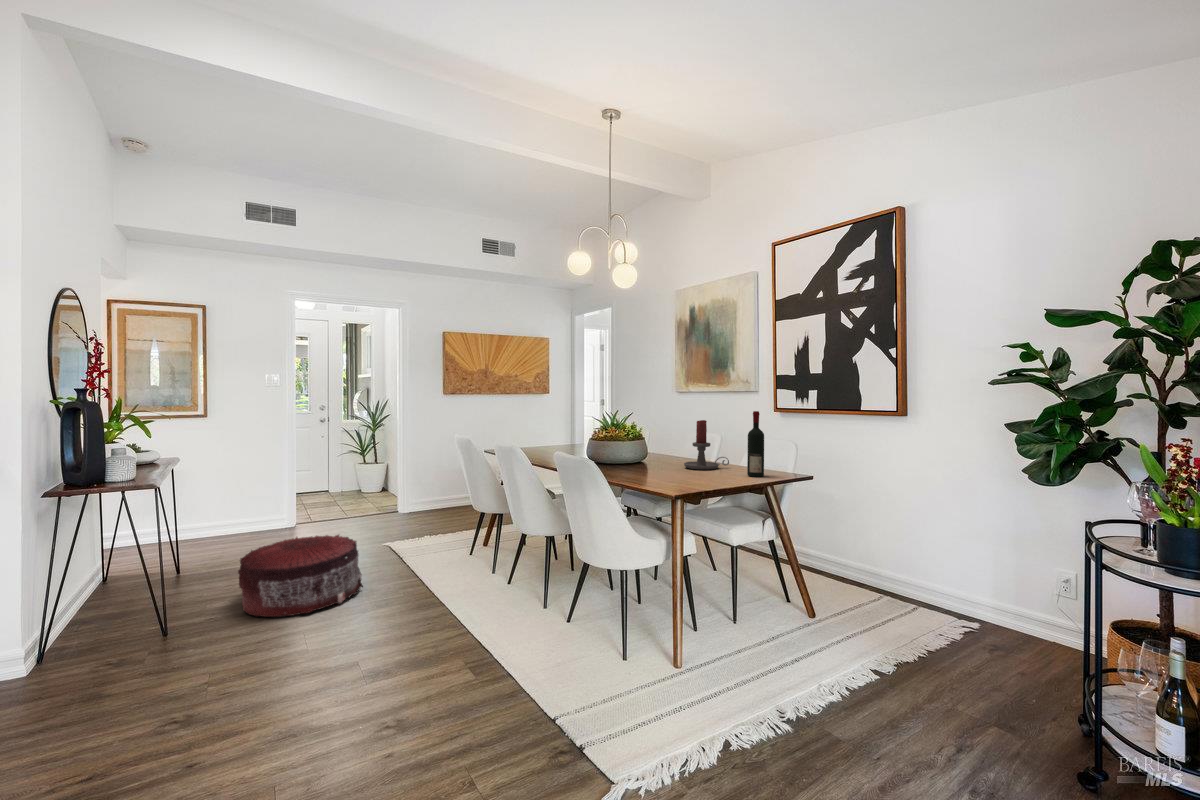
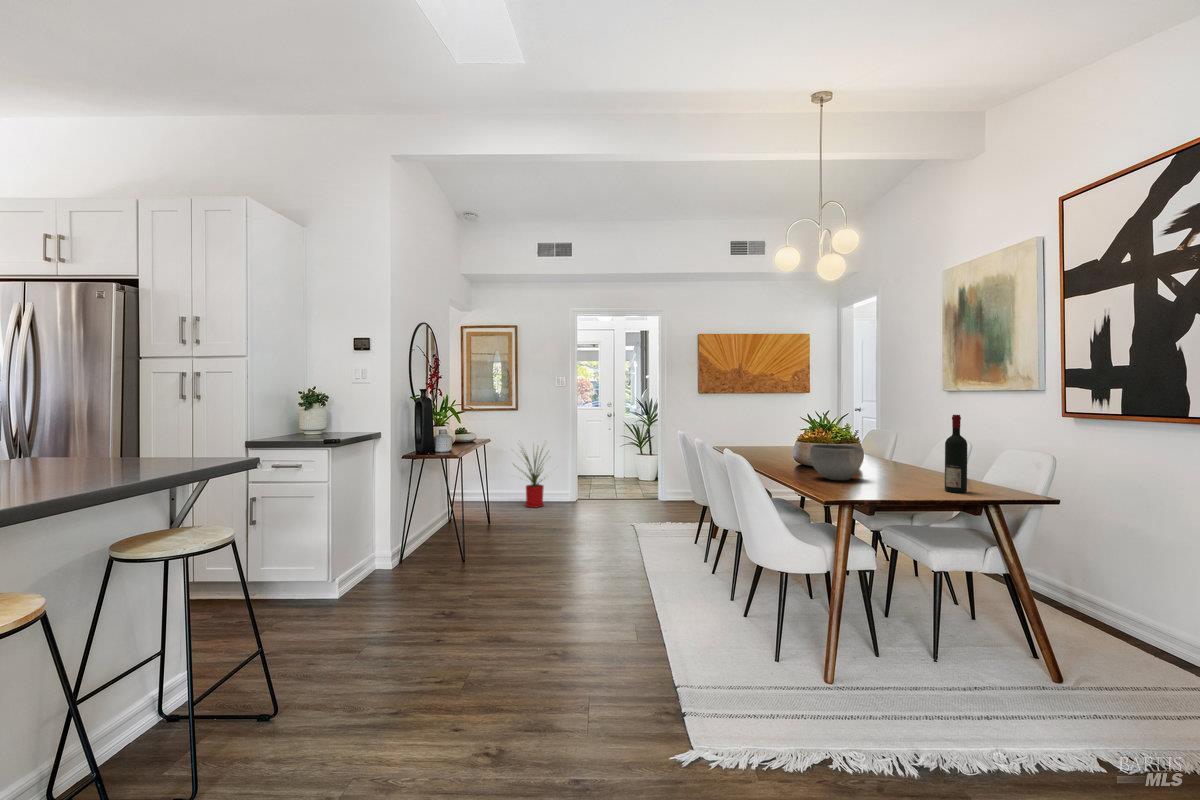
candle holder: present [684,420,729,470] -> none [883,423,941,481]
bowl: none [632,441,678,474] -> present [810,444,864,480]
house plant: none [200,451,277,539] -> present [513,448,548,508]
pouf: present [238,535,363,617] -> none [508,507,593,567]

